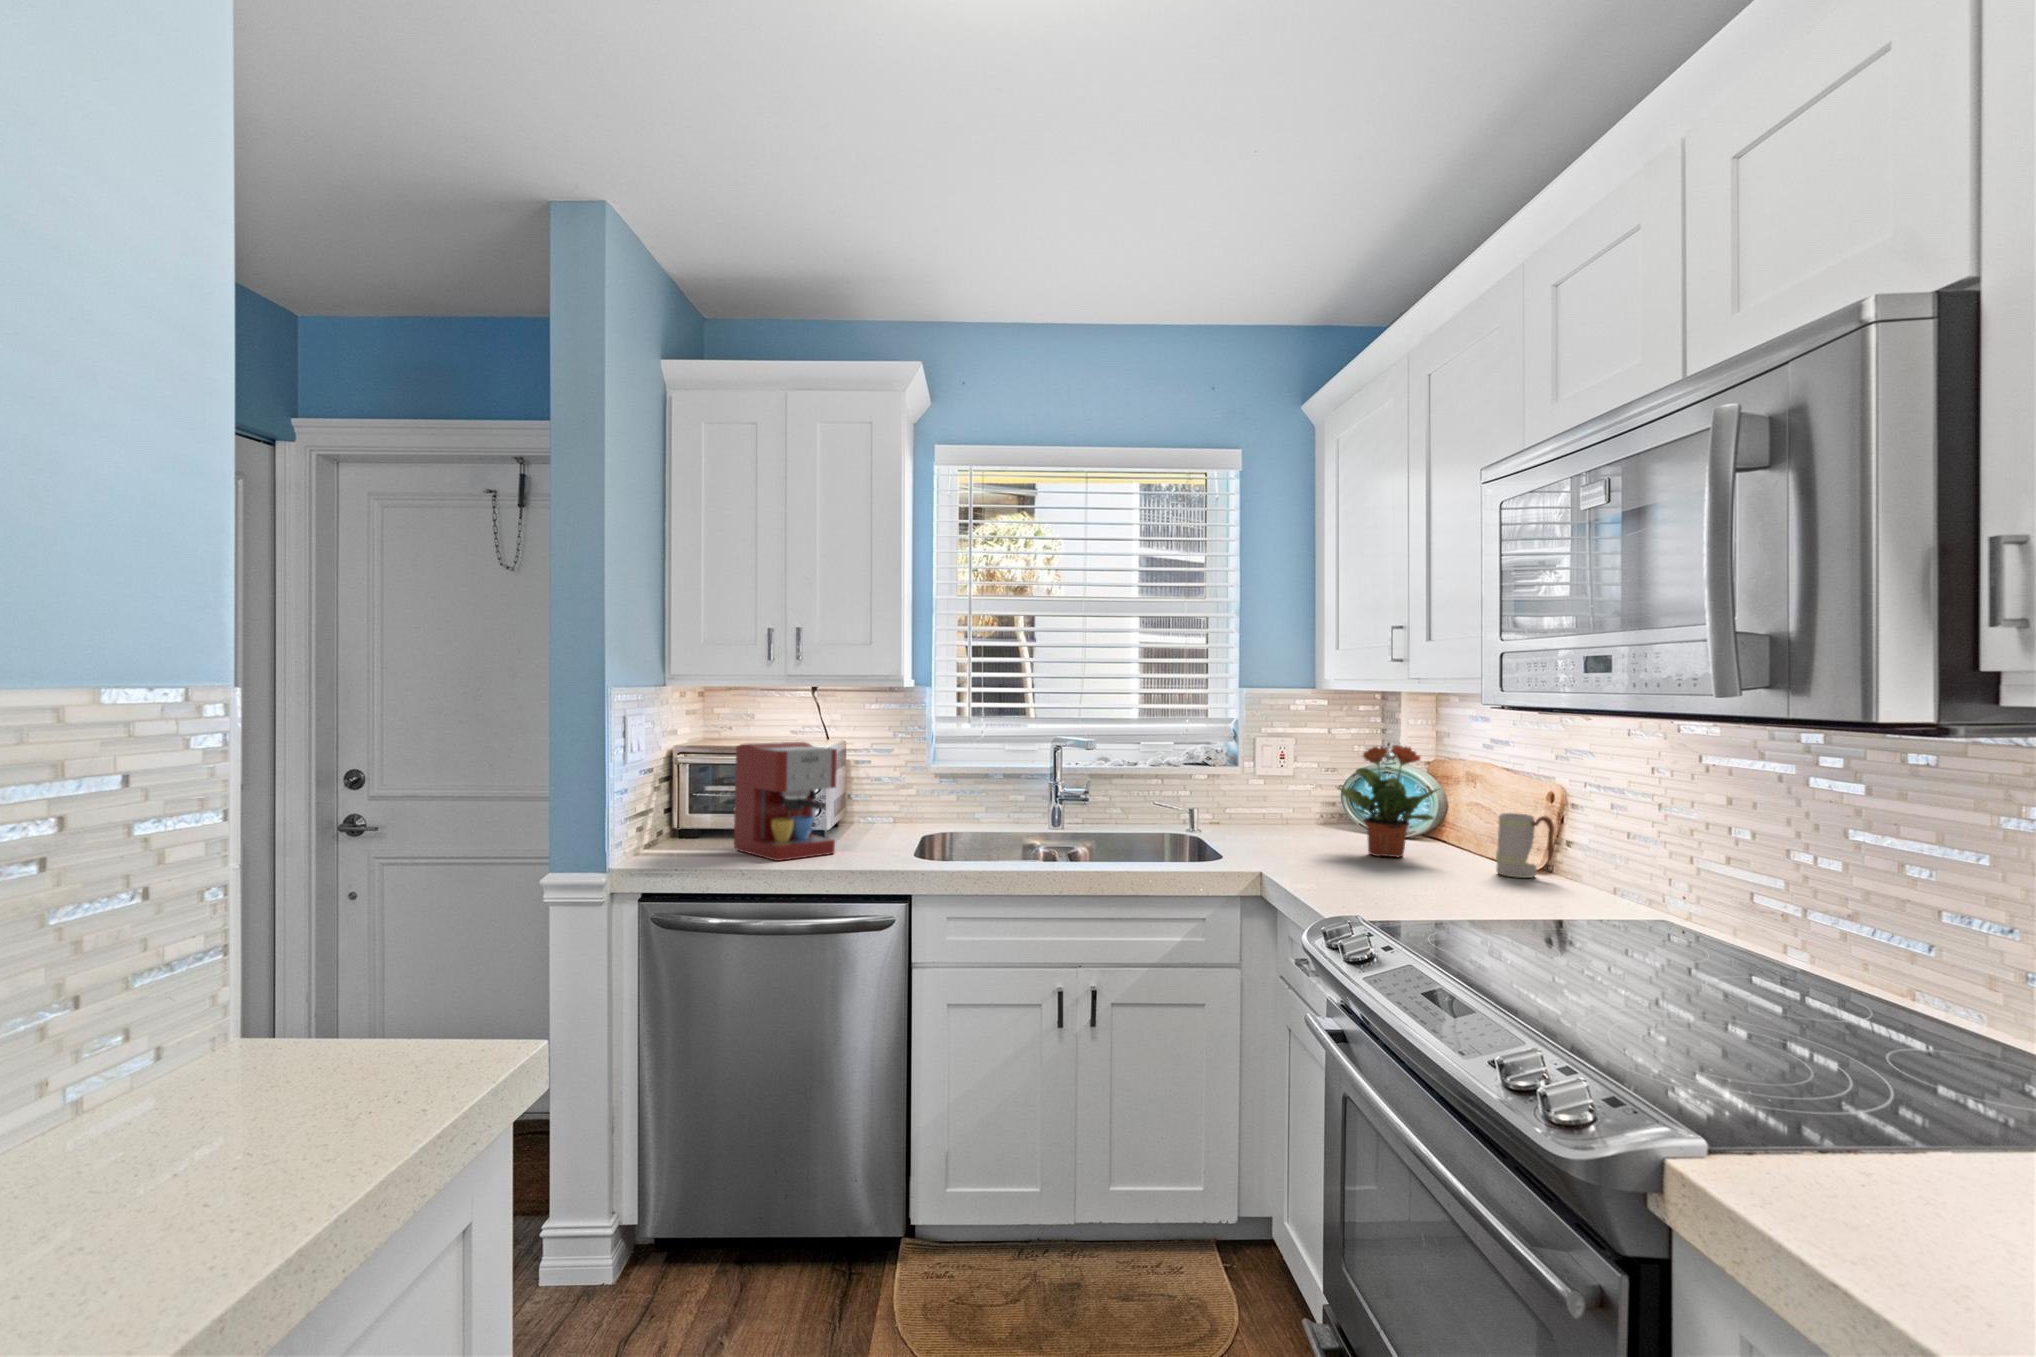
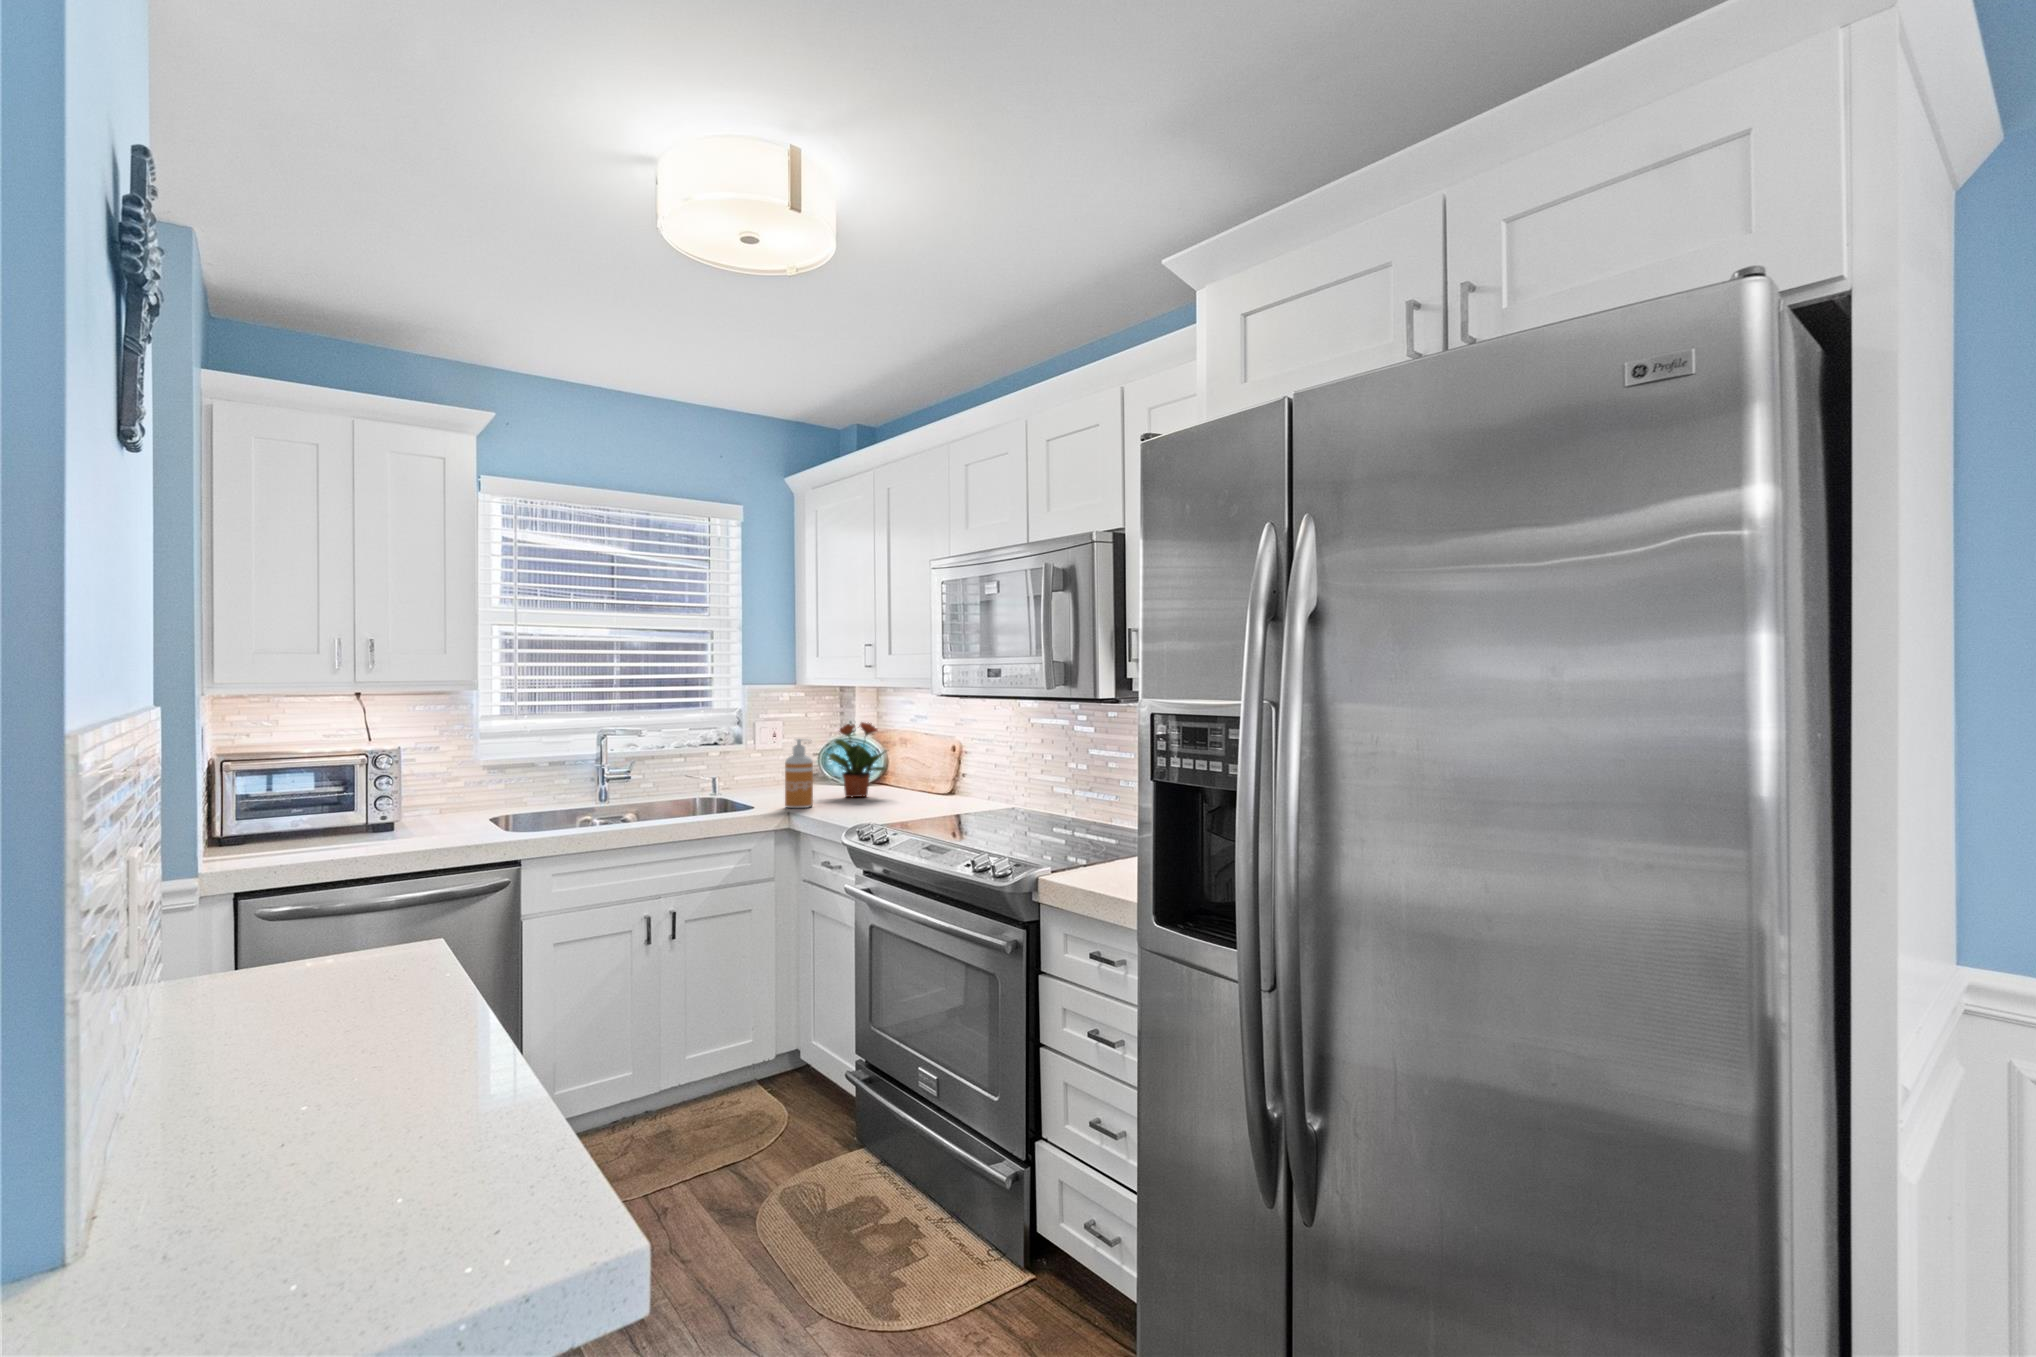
coffee maker: present [734,742,837,861] -> none [327,743,438,845]
soap dispenser: none [1265,765,1307,867] -> present [785,739,813,808]
mug: present [1496,813,1554,878] -> none [925,761,957,800]

